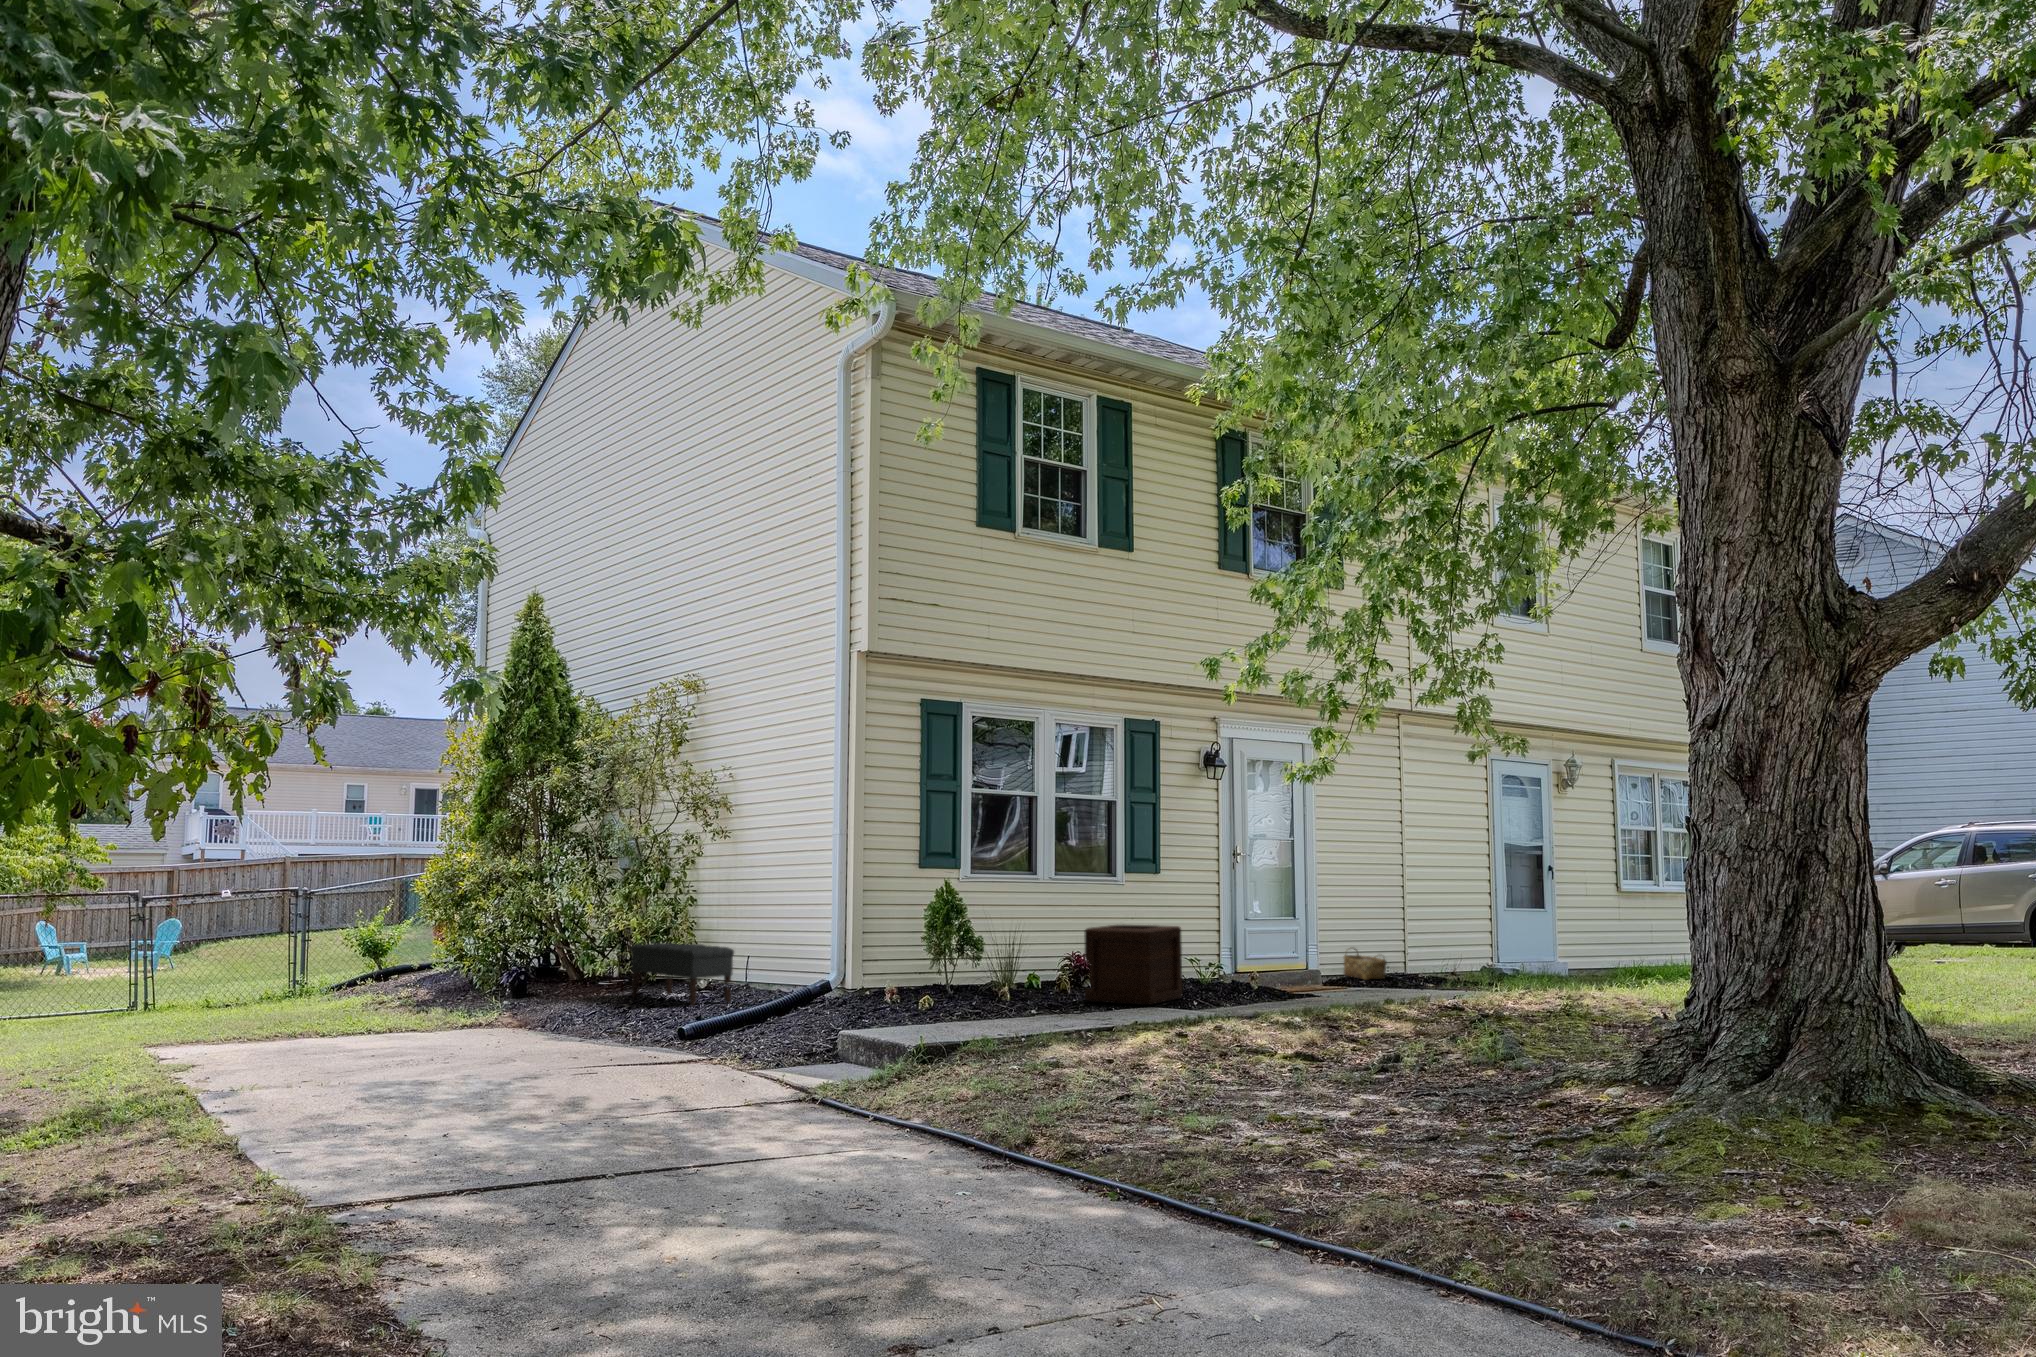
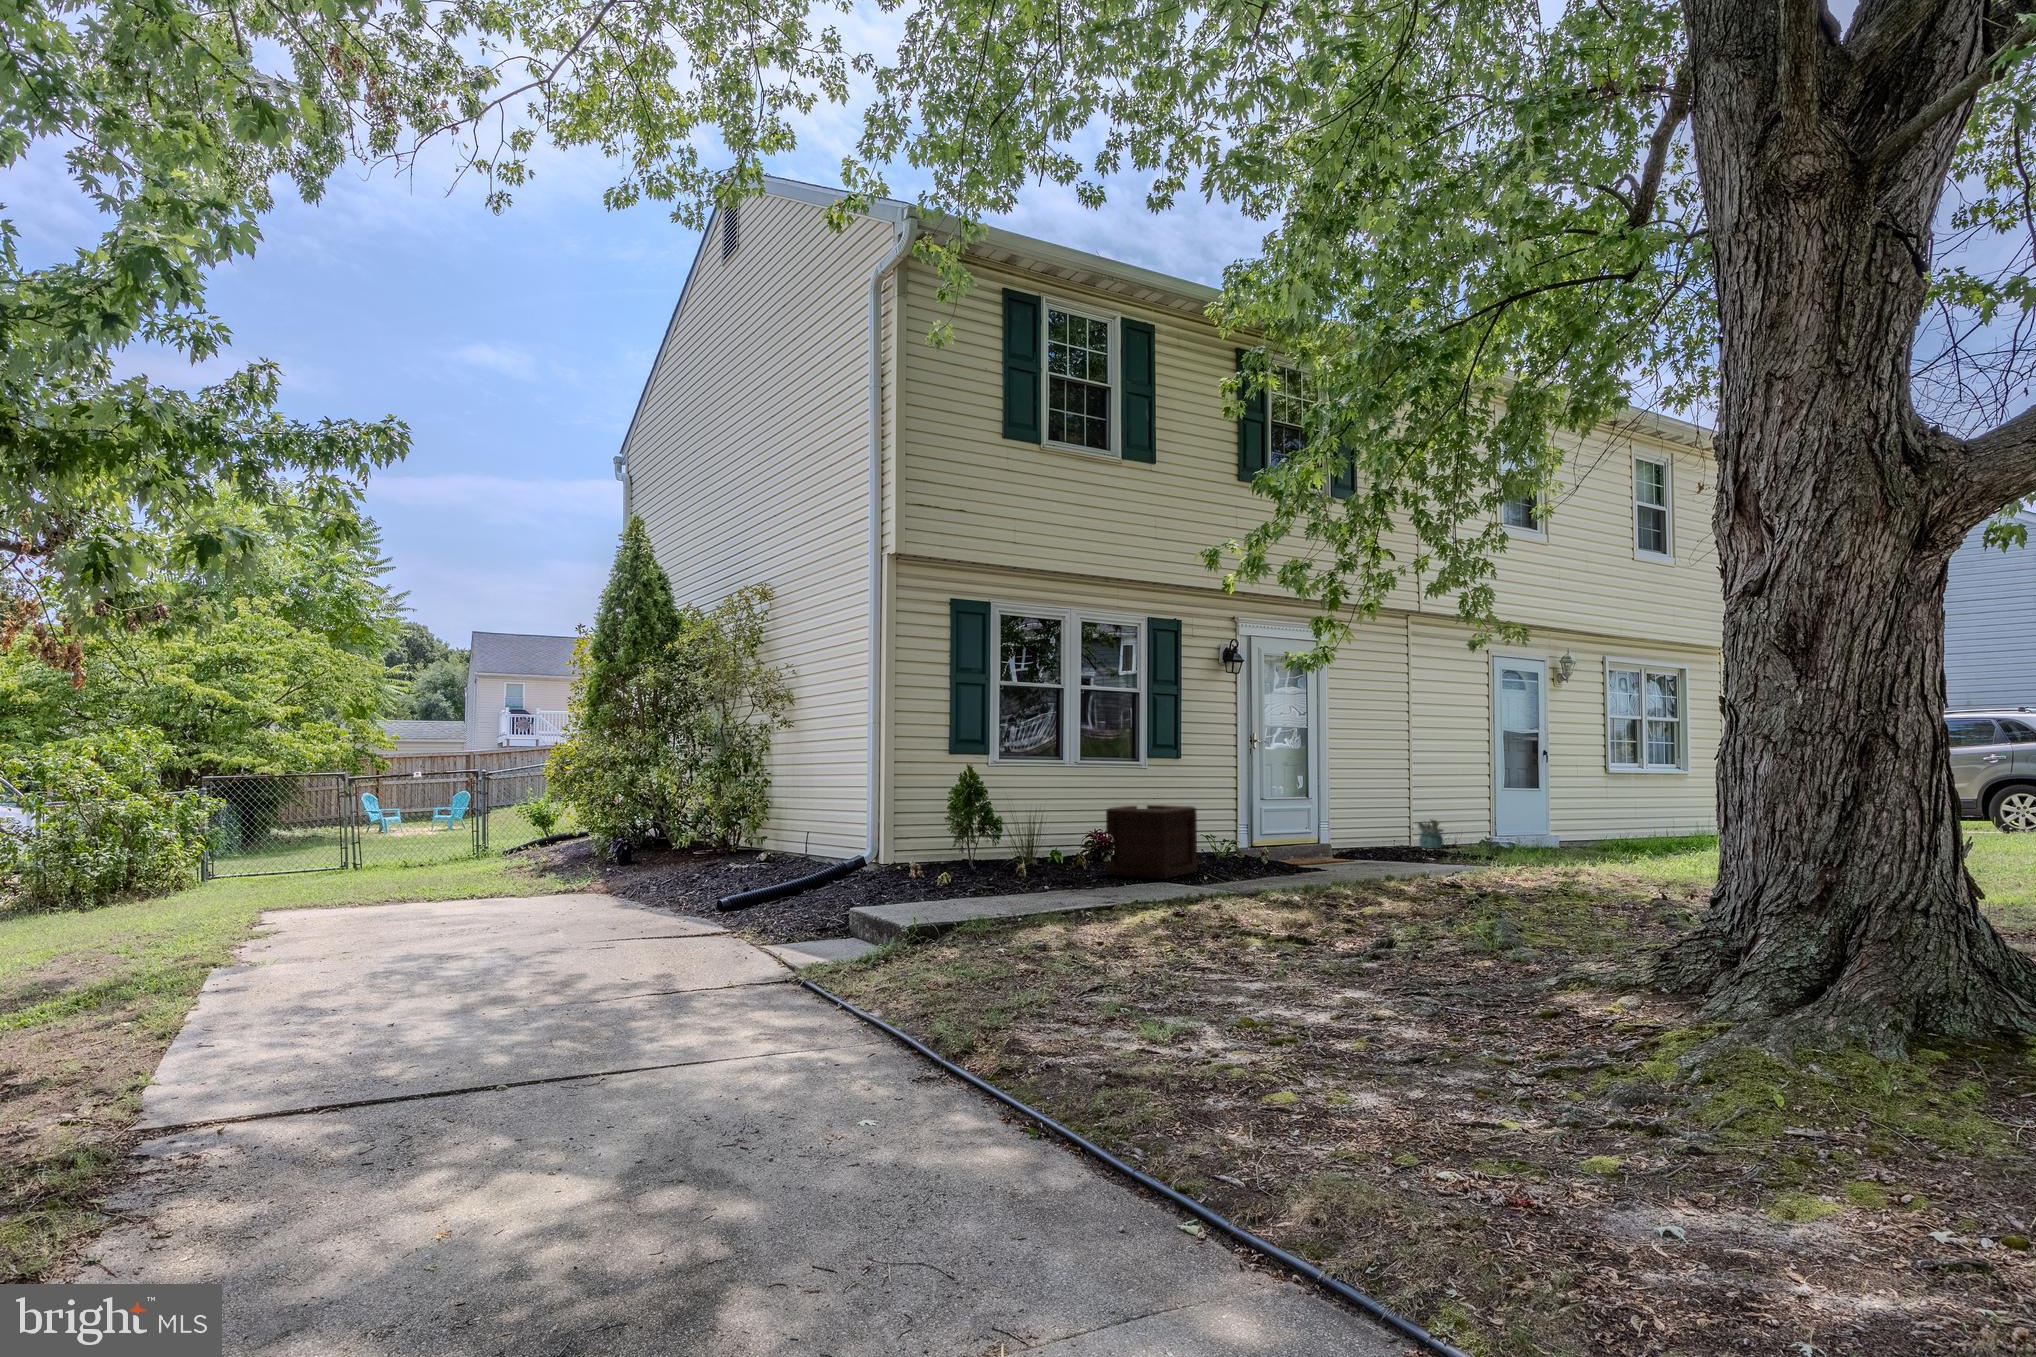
decorative plant: none [1411,941,1441,973] -> present [1418,820,1443,848]
bench: present [630,942,734,1006] -> none [710,817,795,876]
woven basket: present [1344,949,1386,980] -> none [1352,825,1392,855]

